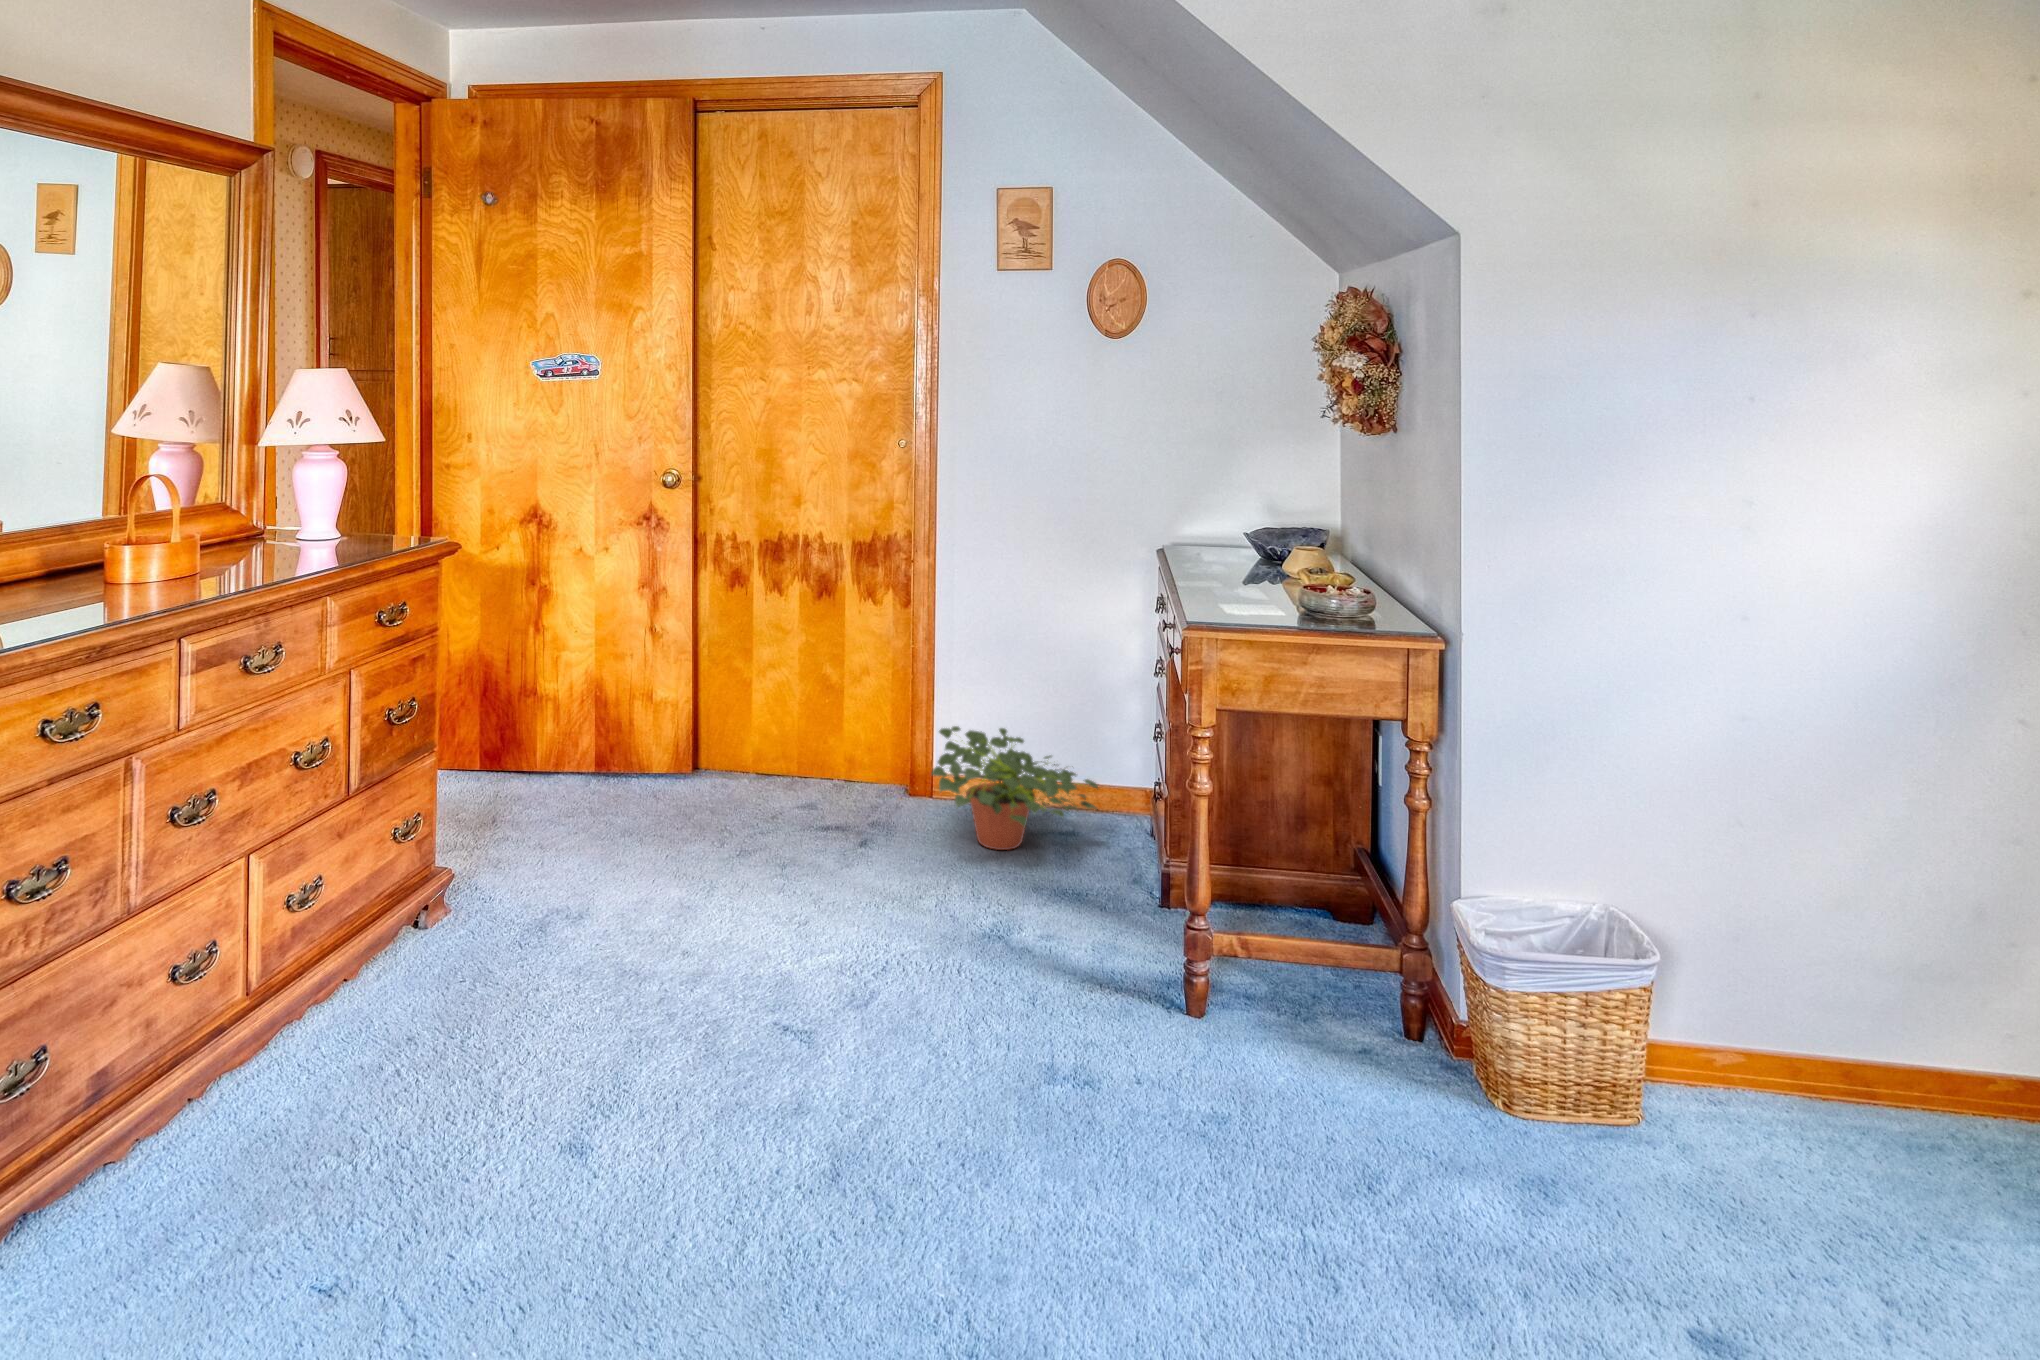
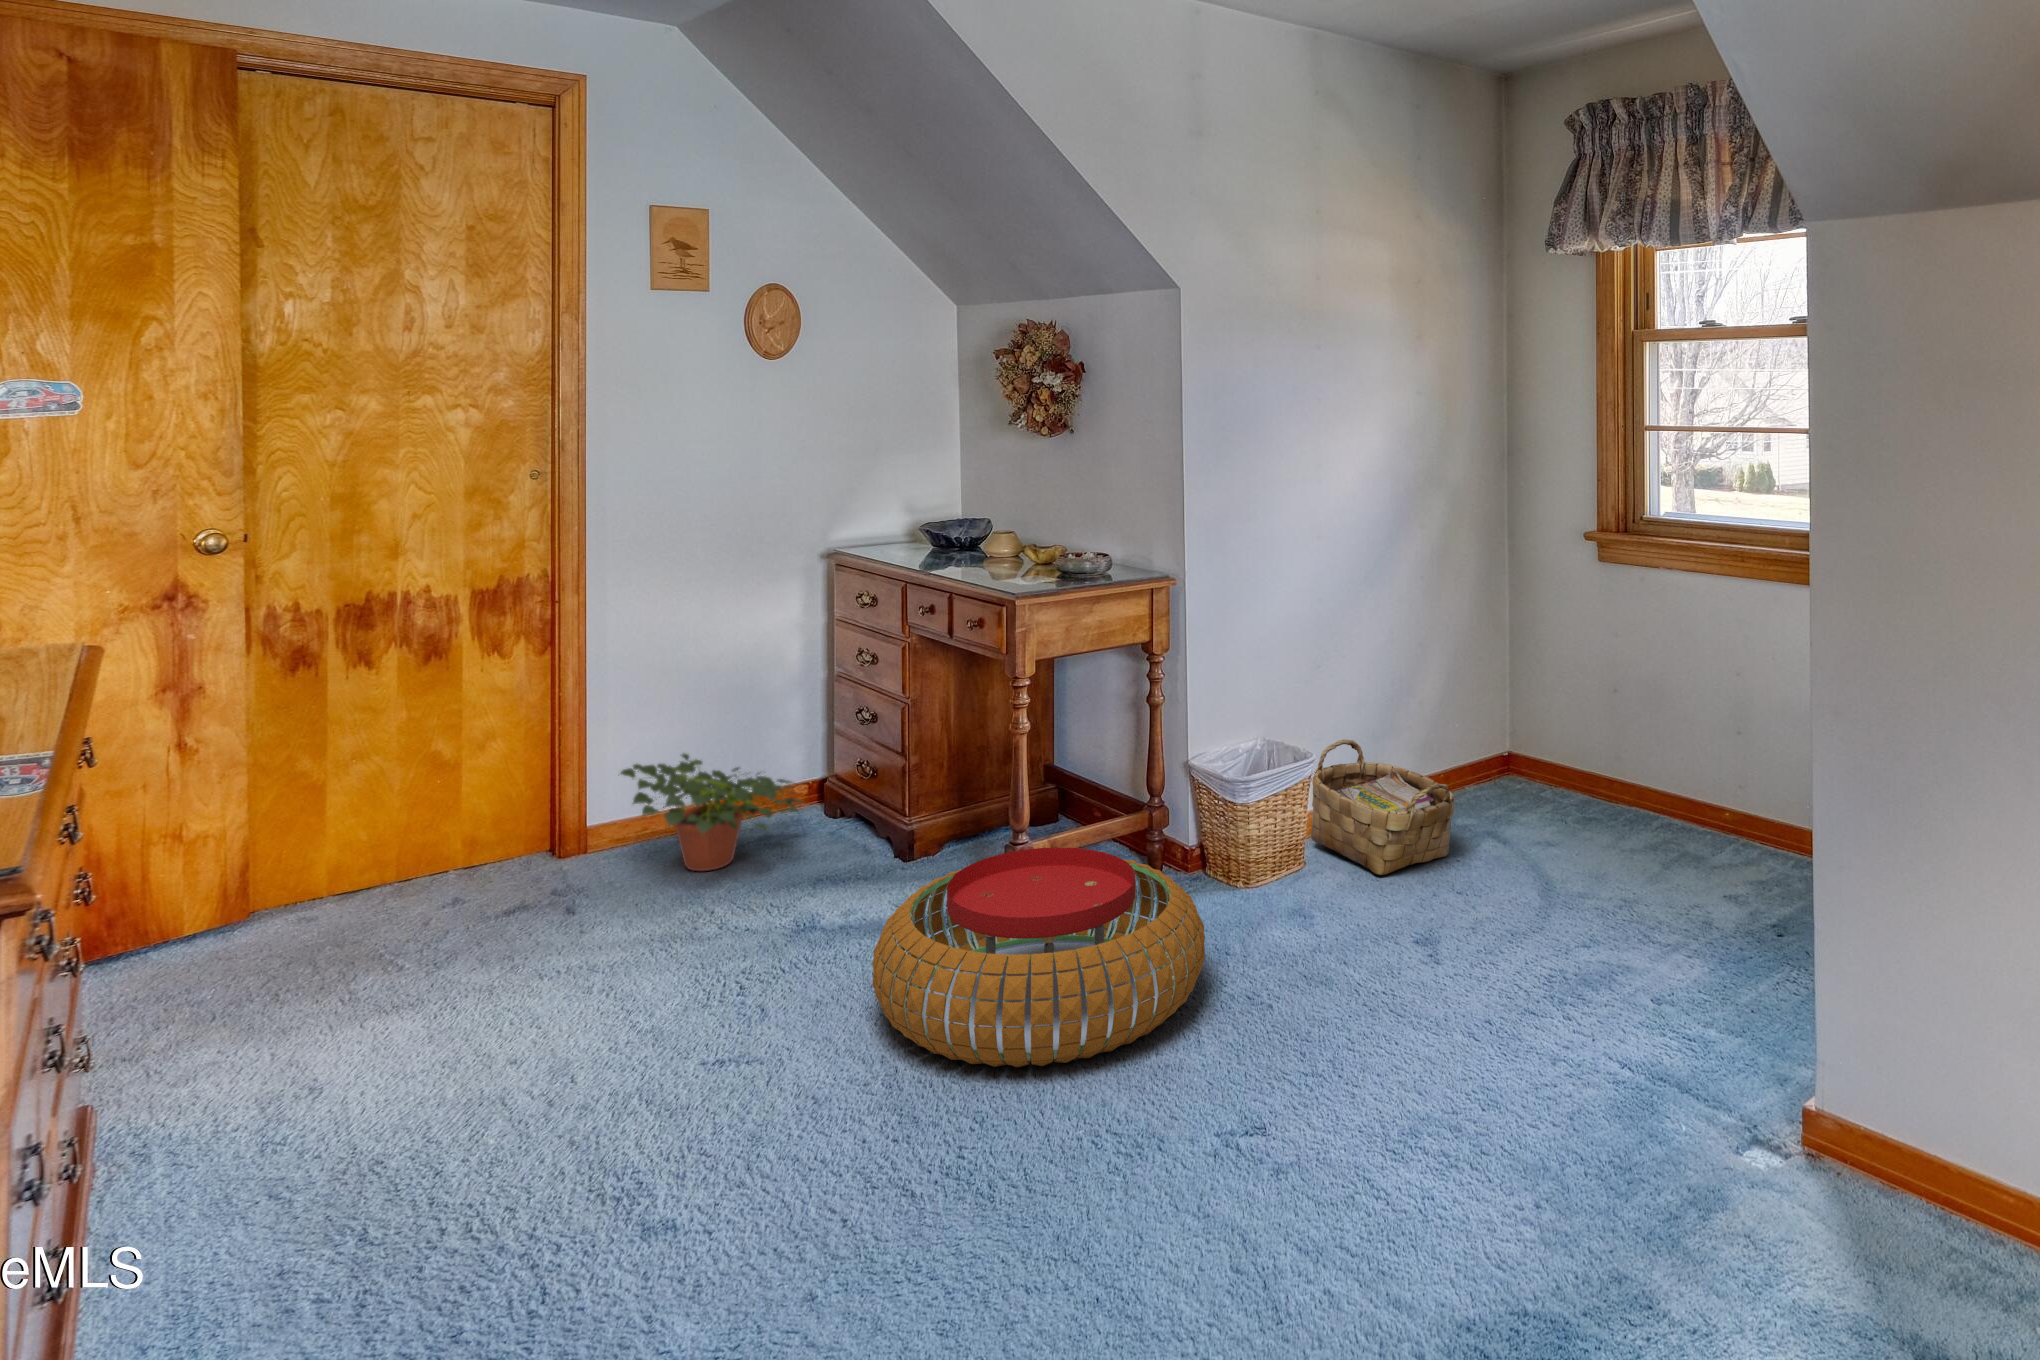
pouf: none [896,925,1313,1233] -> present [872,847,1205,1067]
woven basket: none [1689,959,1972,1240] -> present [1311,739,1455,875]

